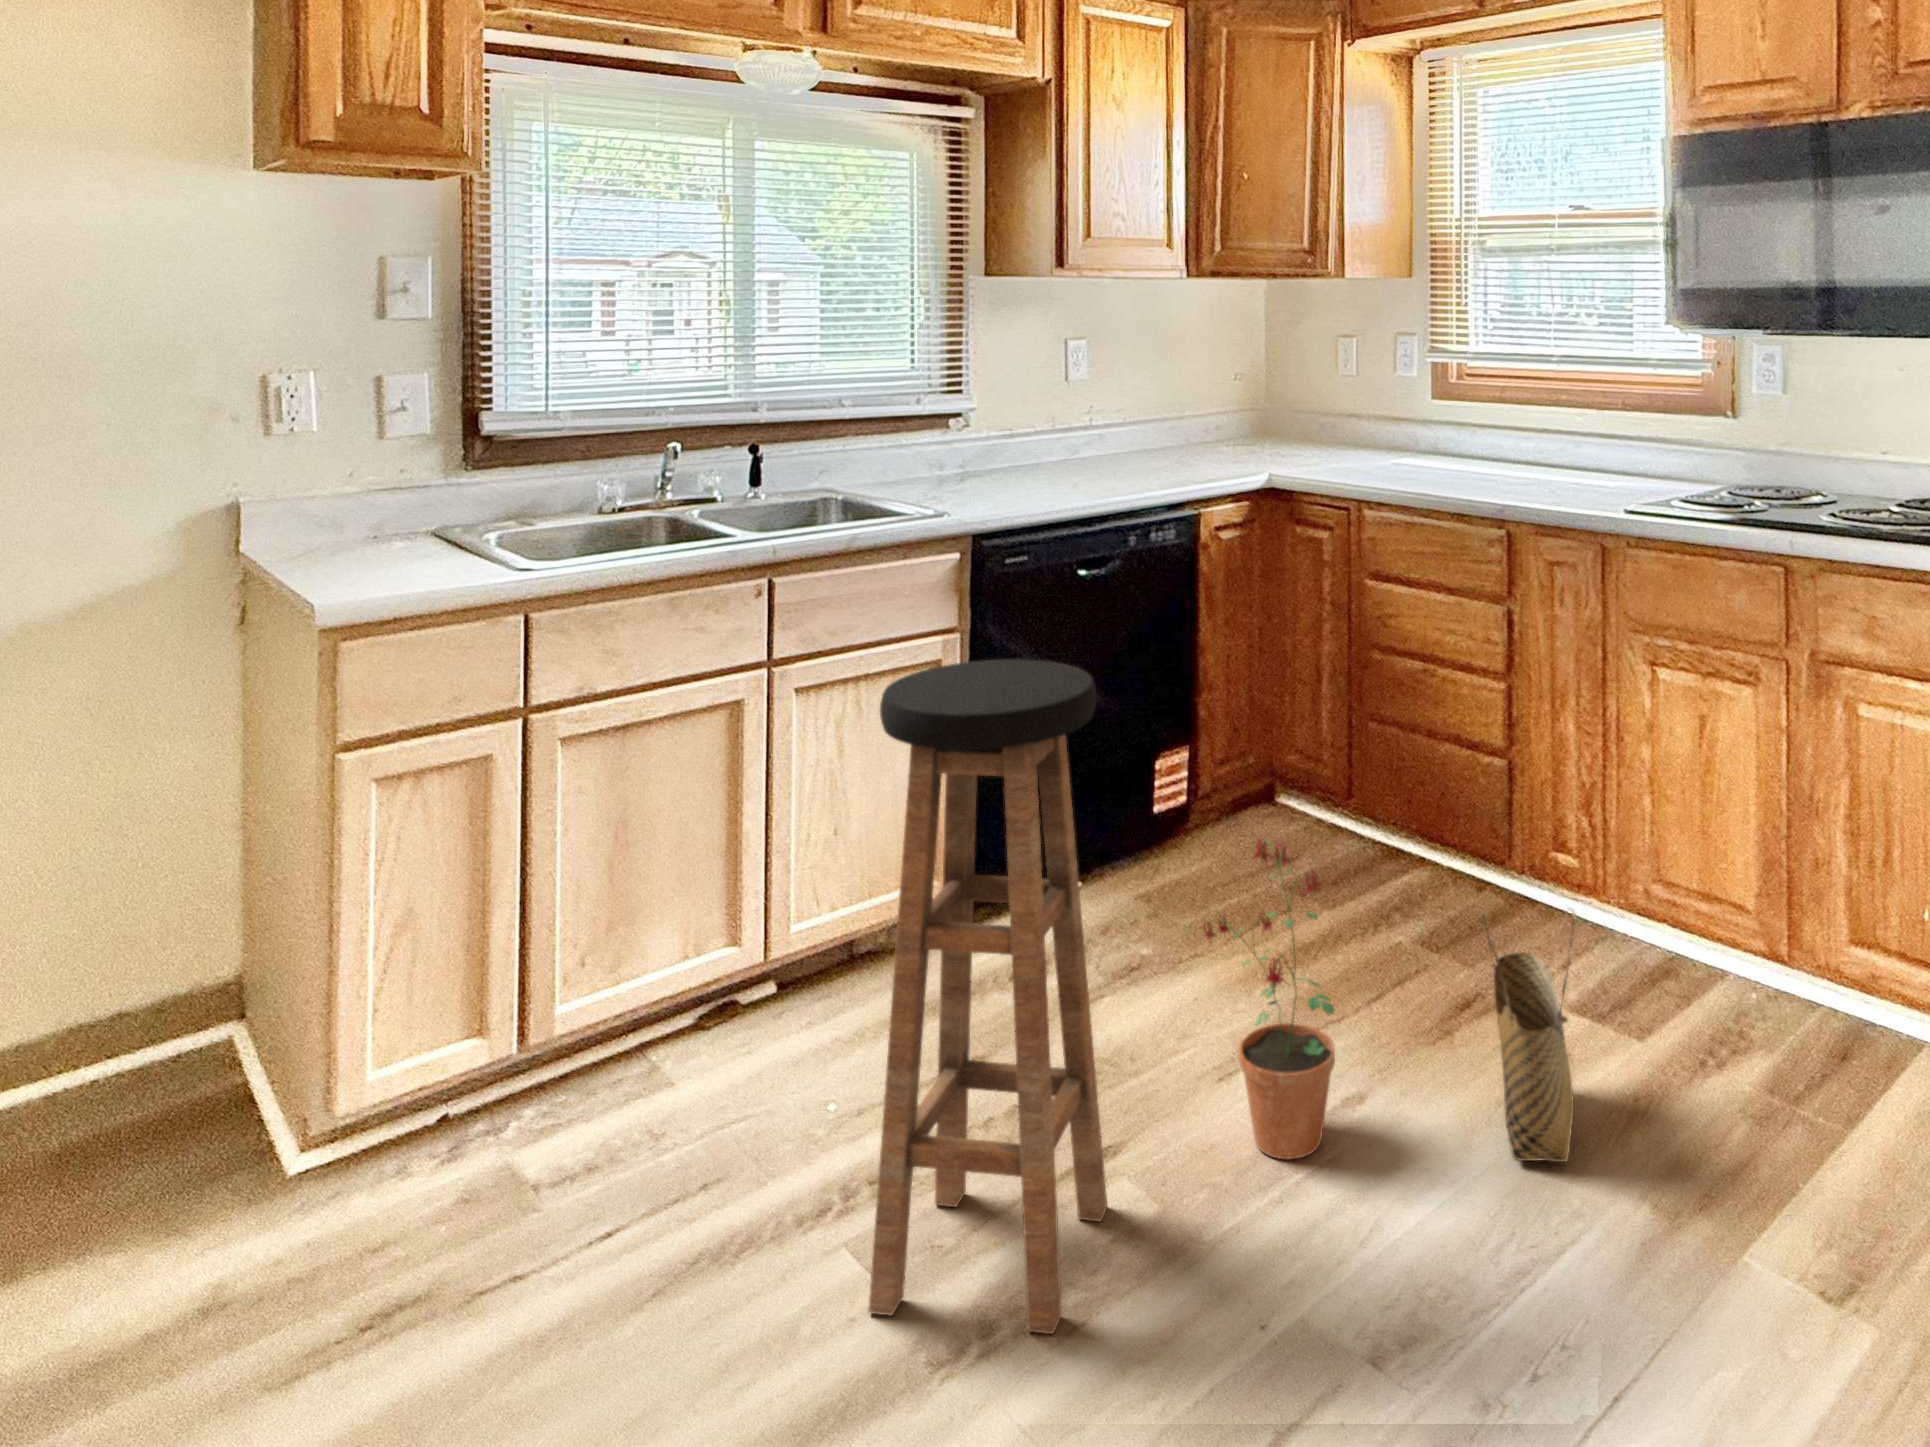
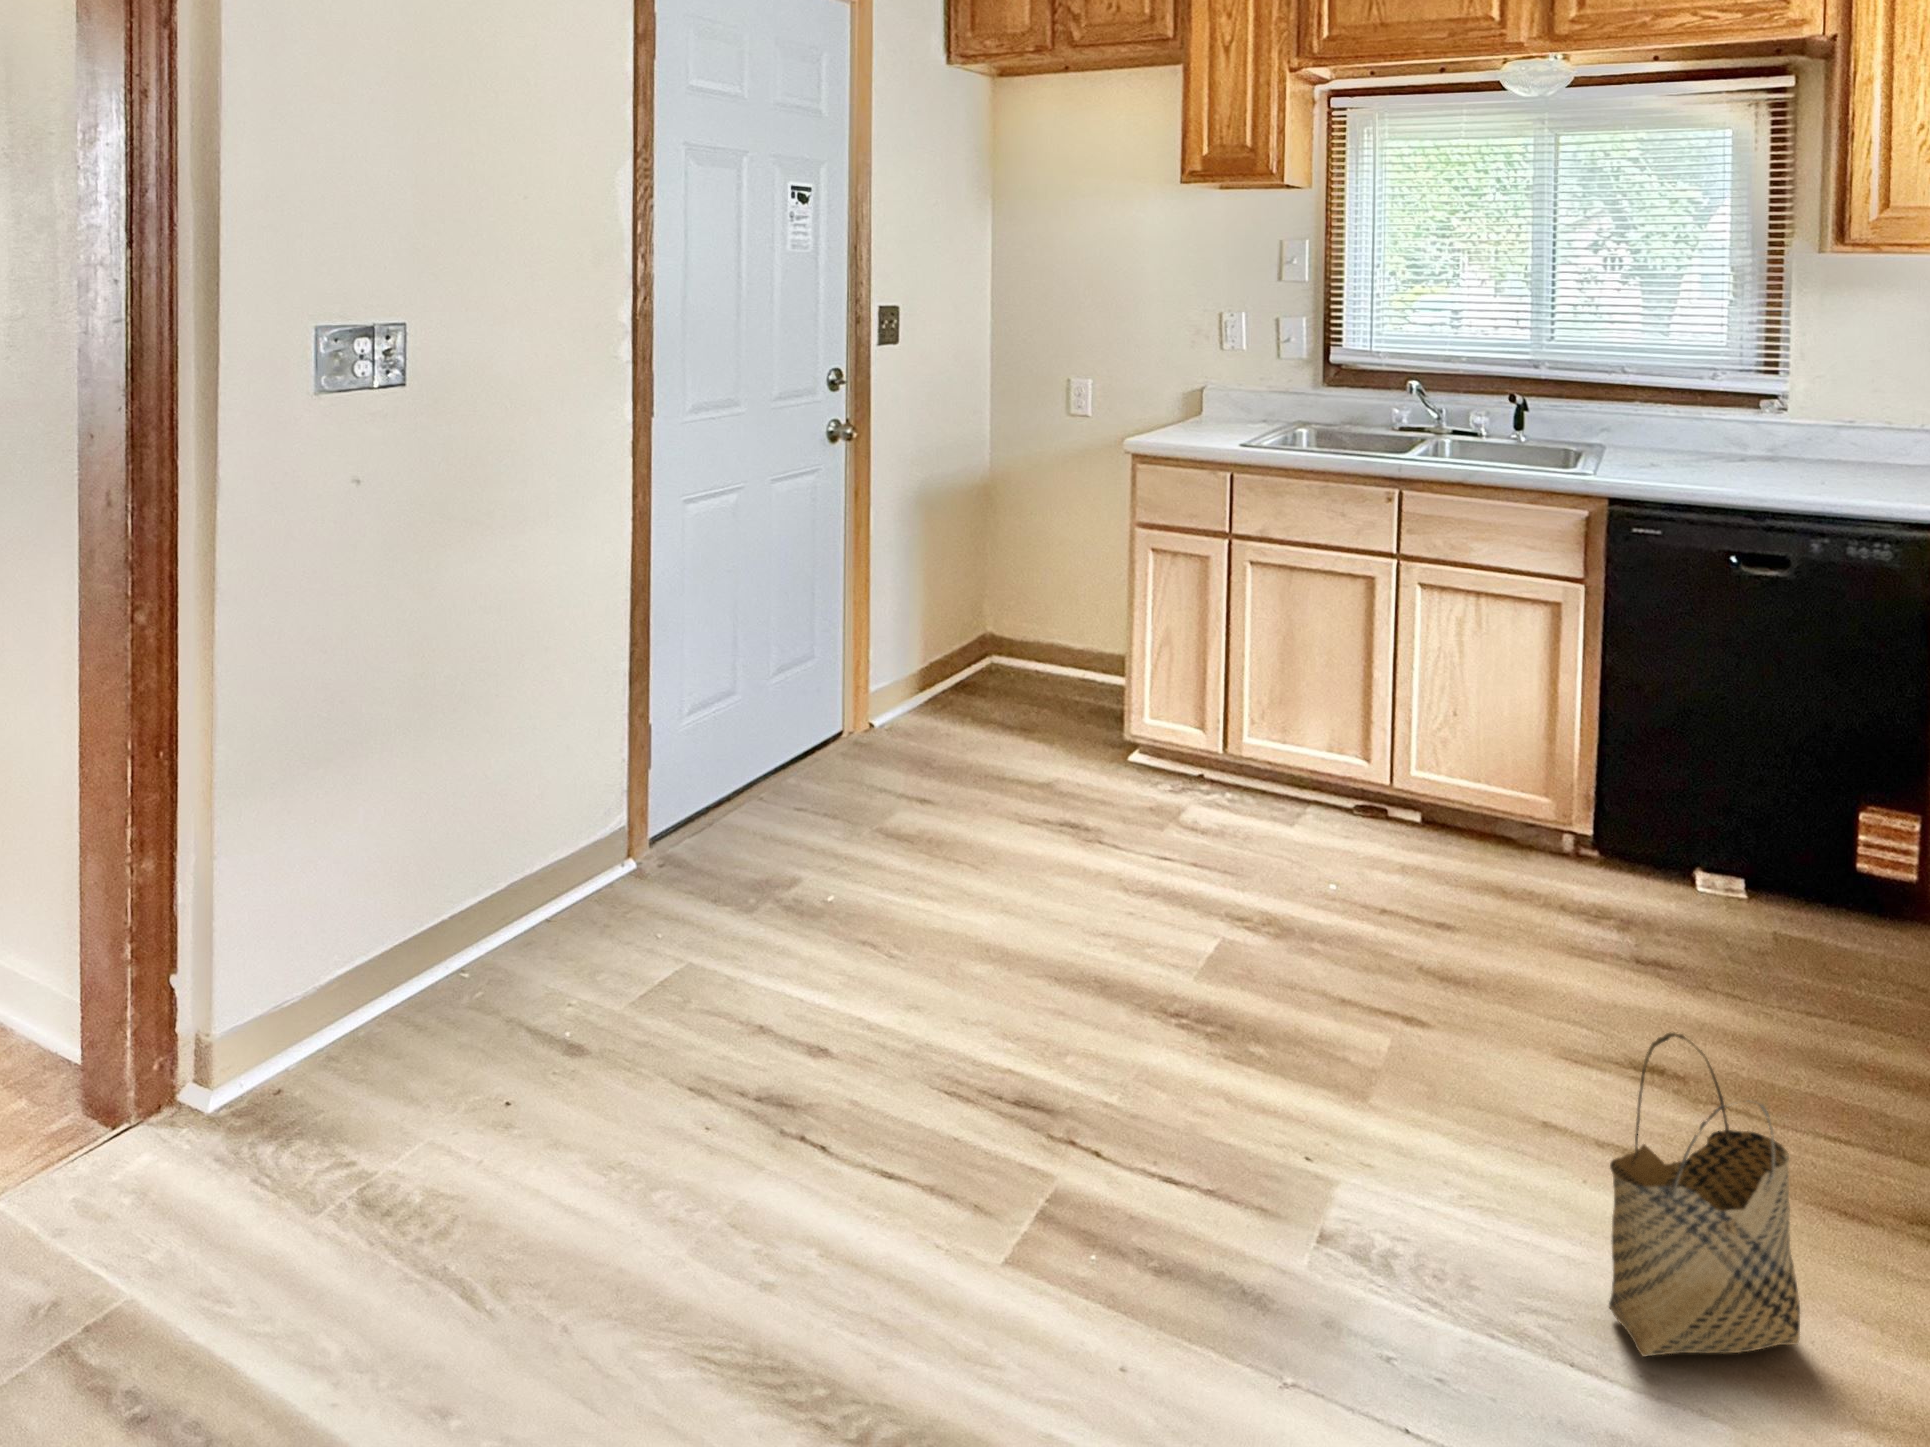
bar stool: present [869,659,1108,1334] -> none [1159,559,1332,1050]
potted plant: present [1204,839,1335,1159] -> none [1441,835,1555,1148]

